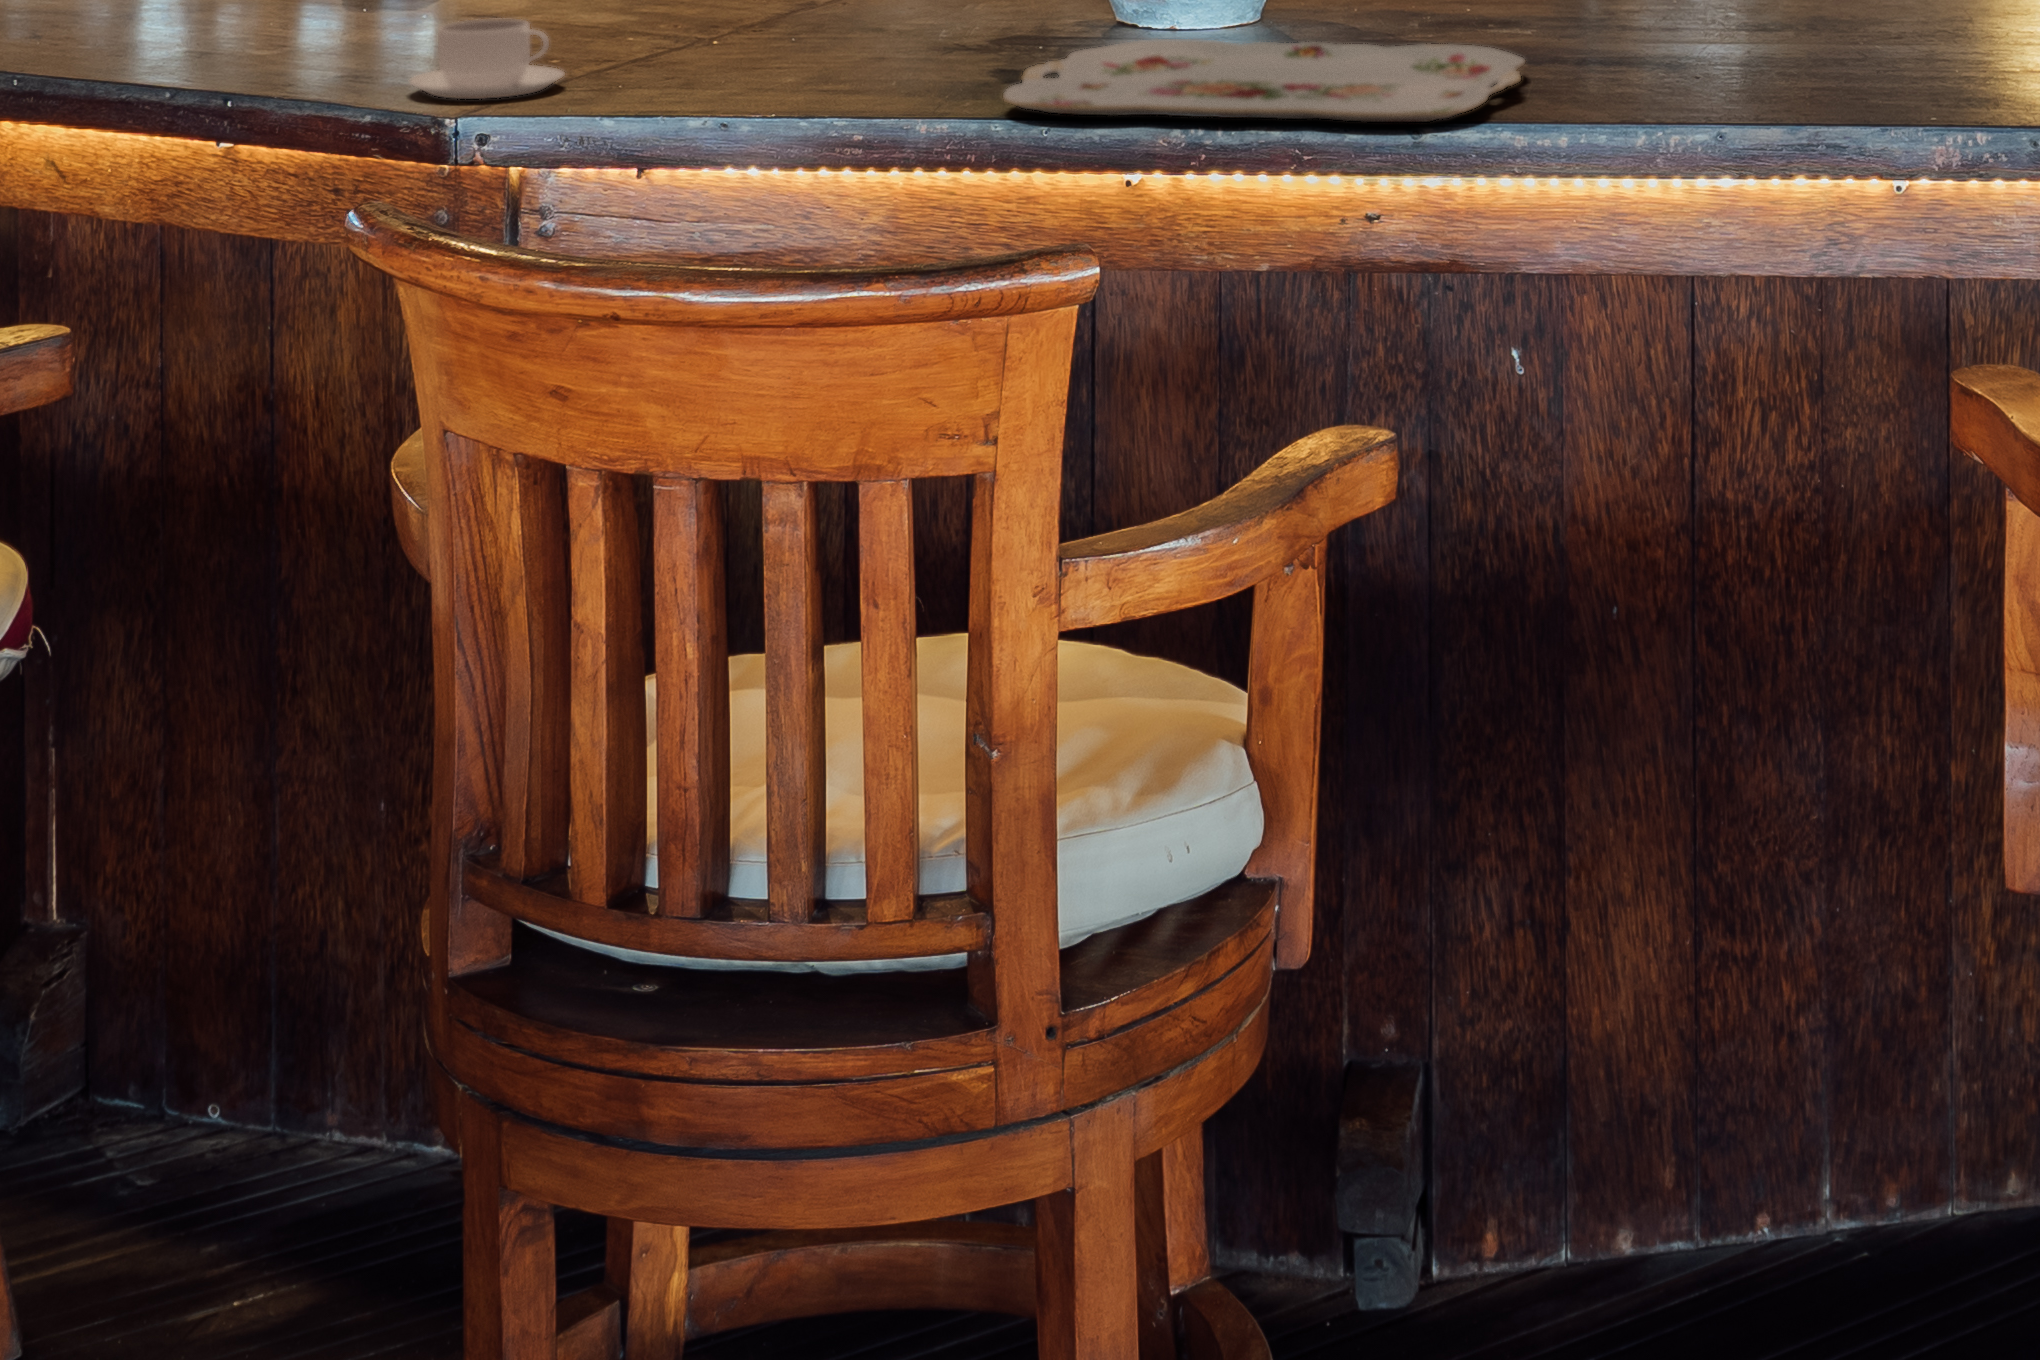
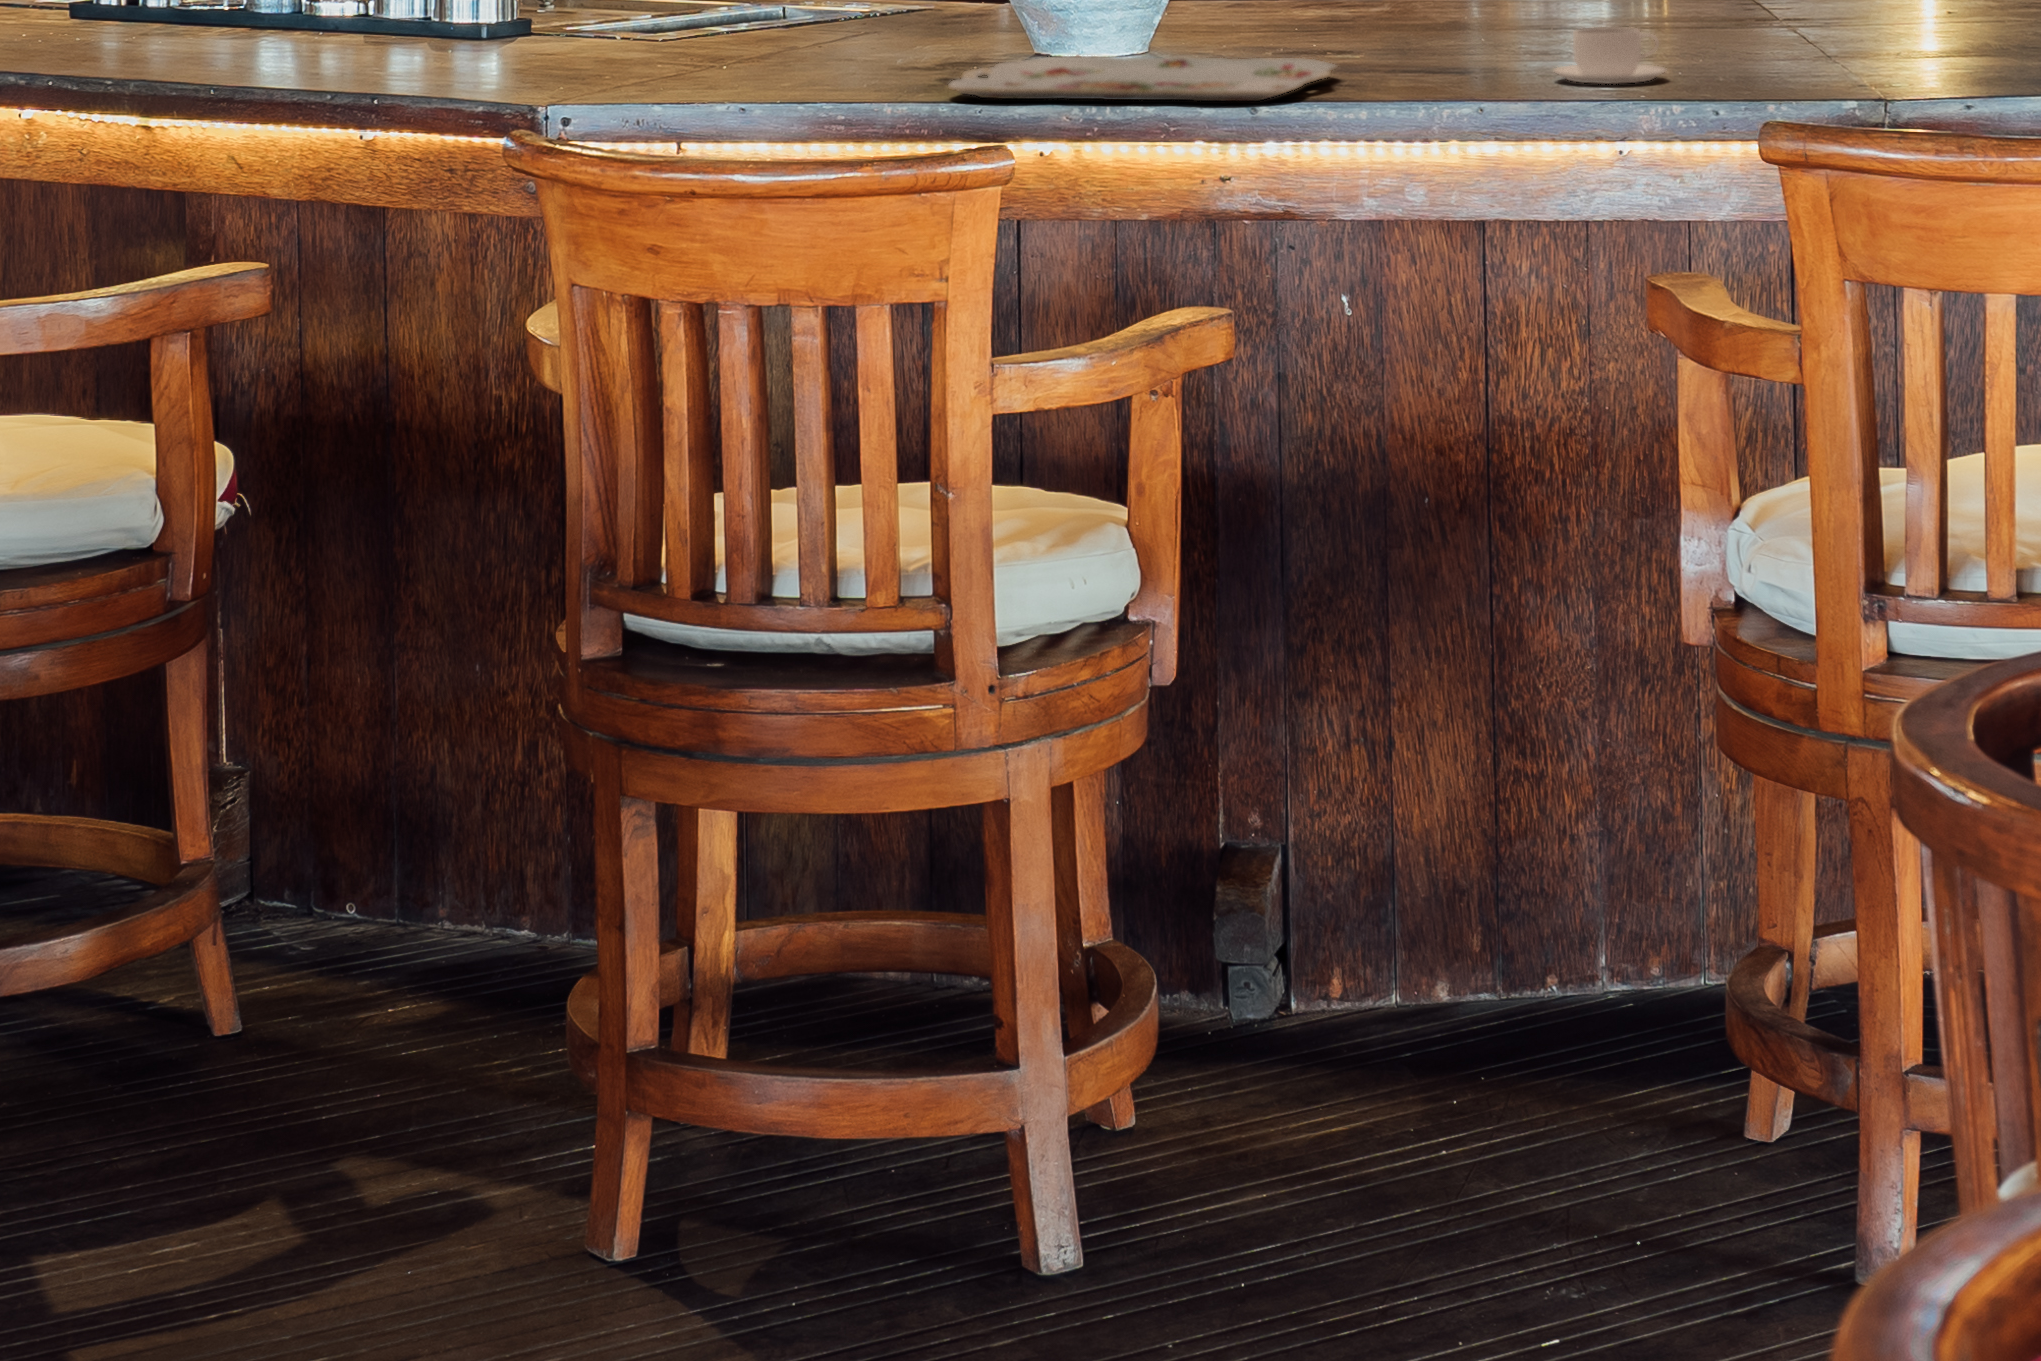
coffee cup: present [410,18,564,99] -> present [1554,27,1665,84]

